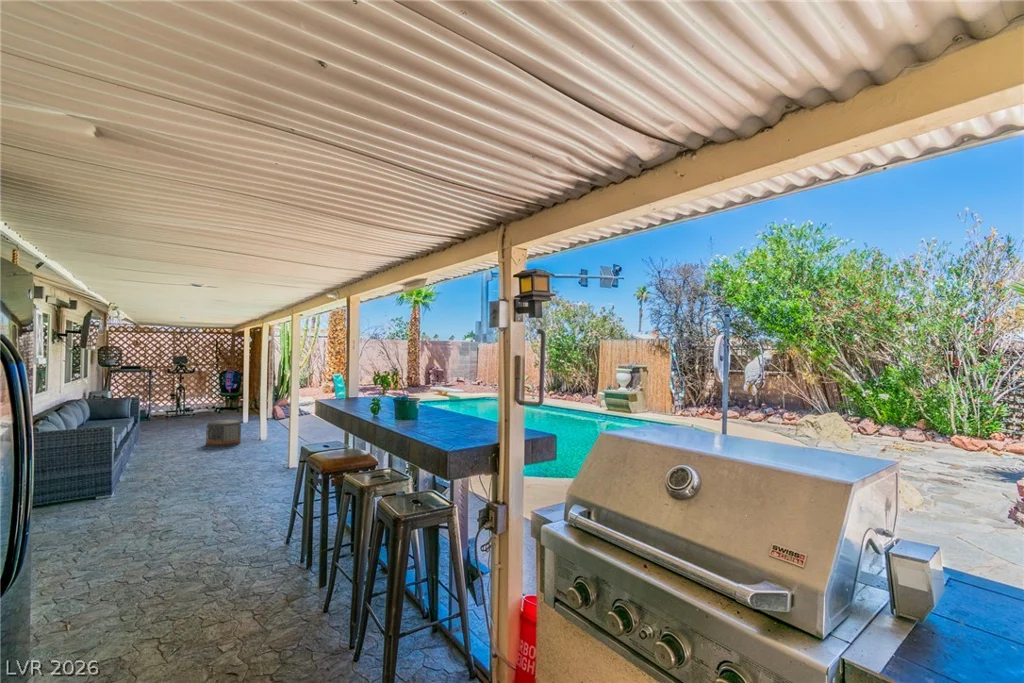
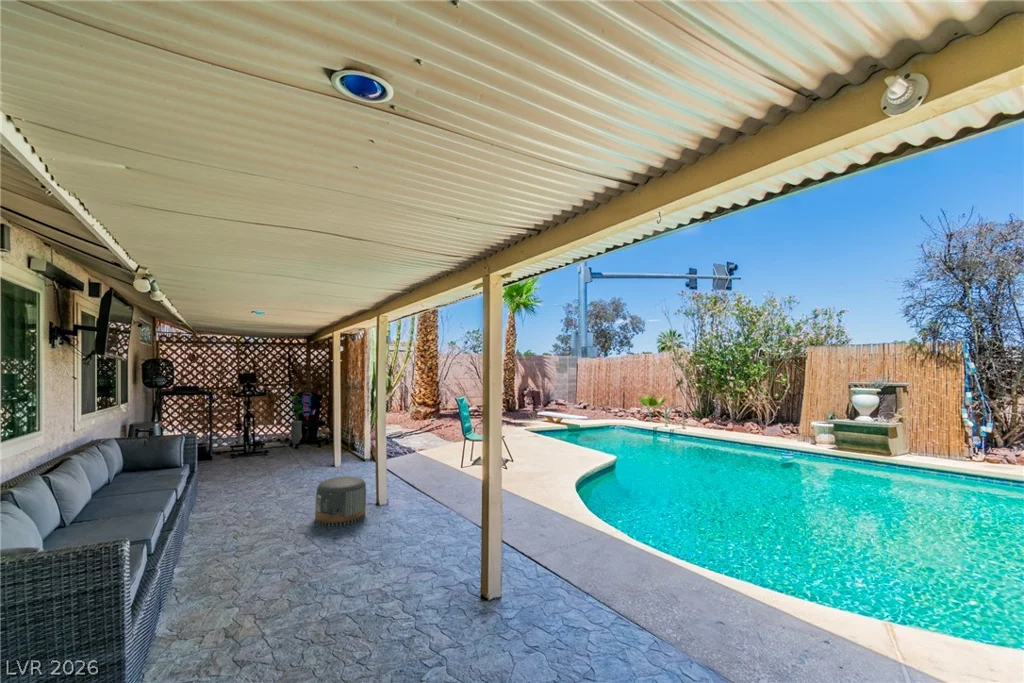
potted plant: none [211,373,232,411] -> present [290,396,308,444]

